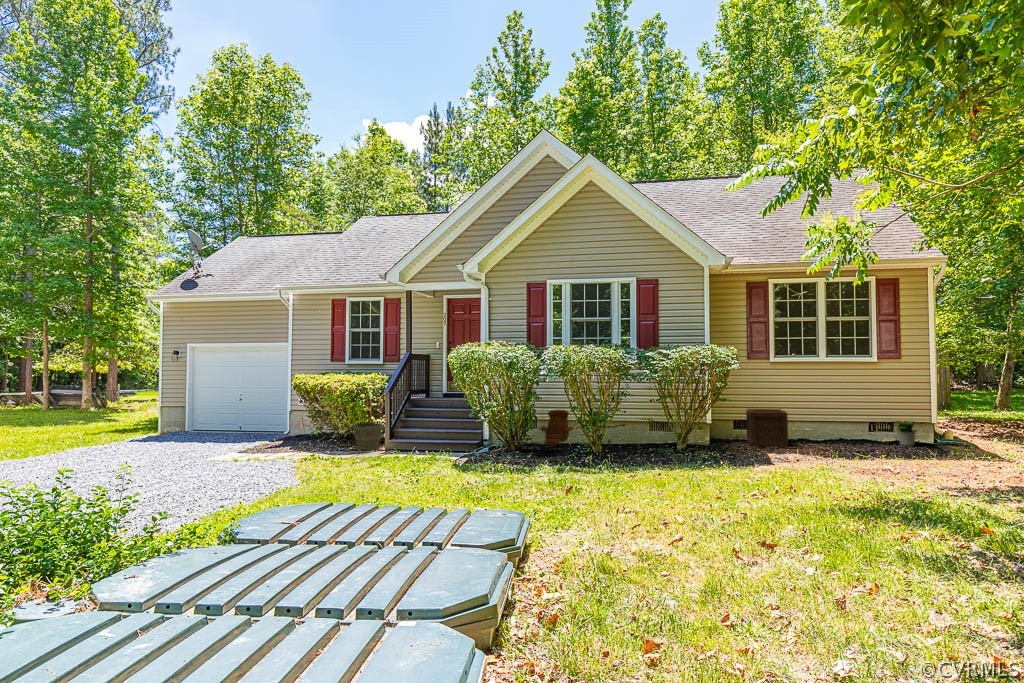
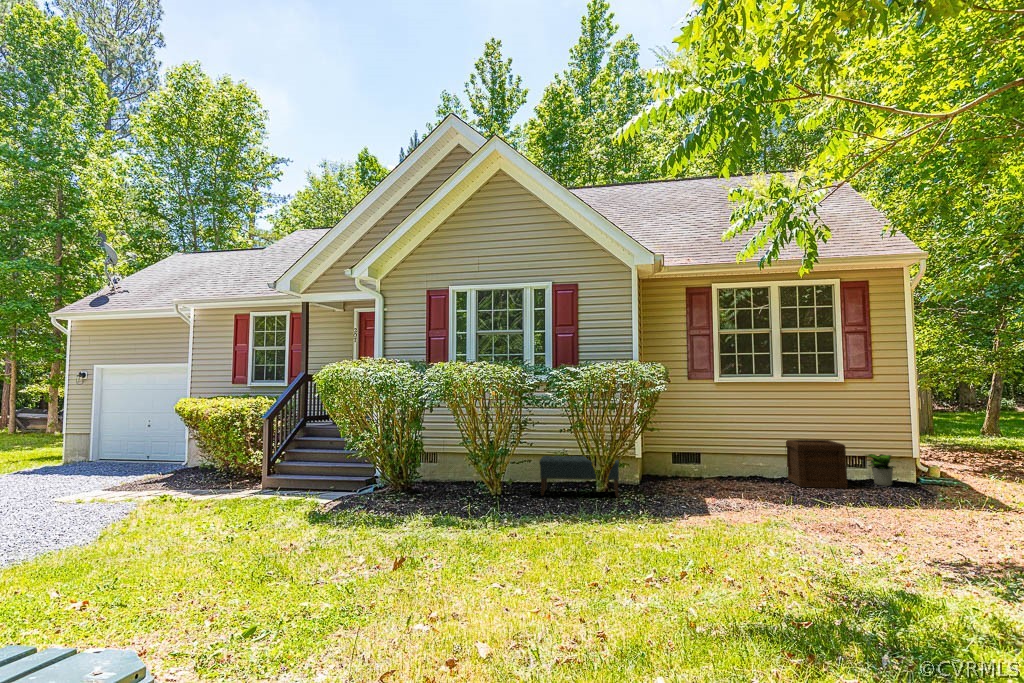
wooden crate: present [746,409,788,447] -> present [786,439,848,489]
lounge chair: present [540,410,573,456] -> none [429,441,474,502]
wooden bucket: present [353,422,383,450] -> none [218,455,258,489]
bench: none [630,422,697,454] -> present [539,456,619,497]

